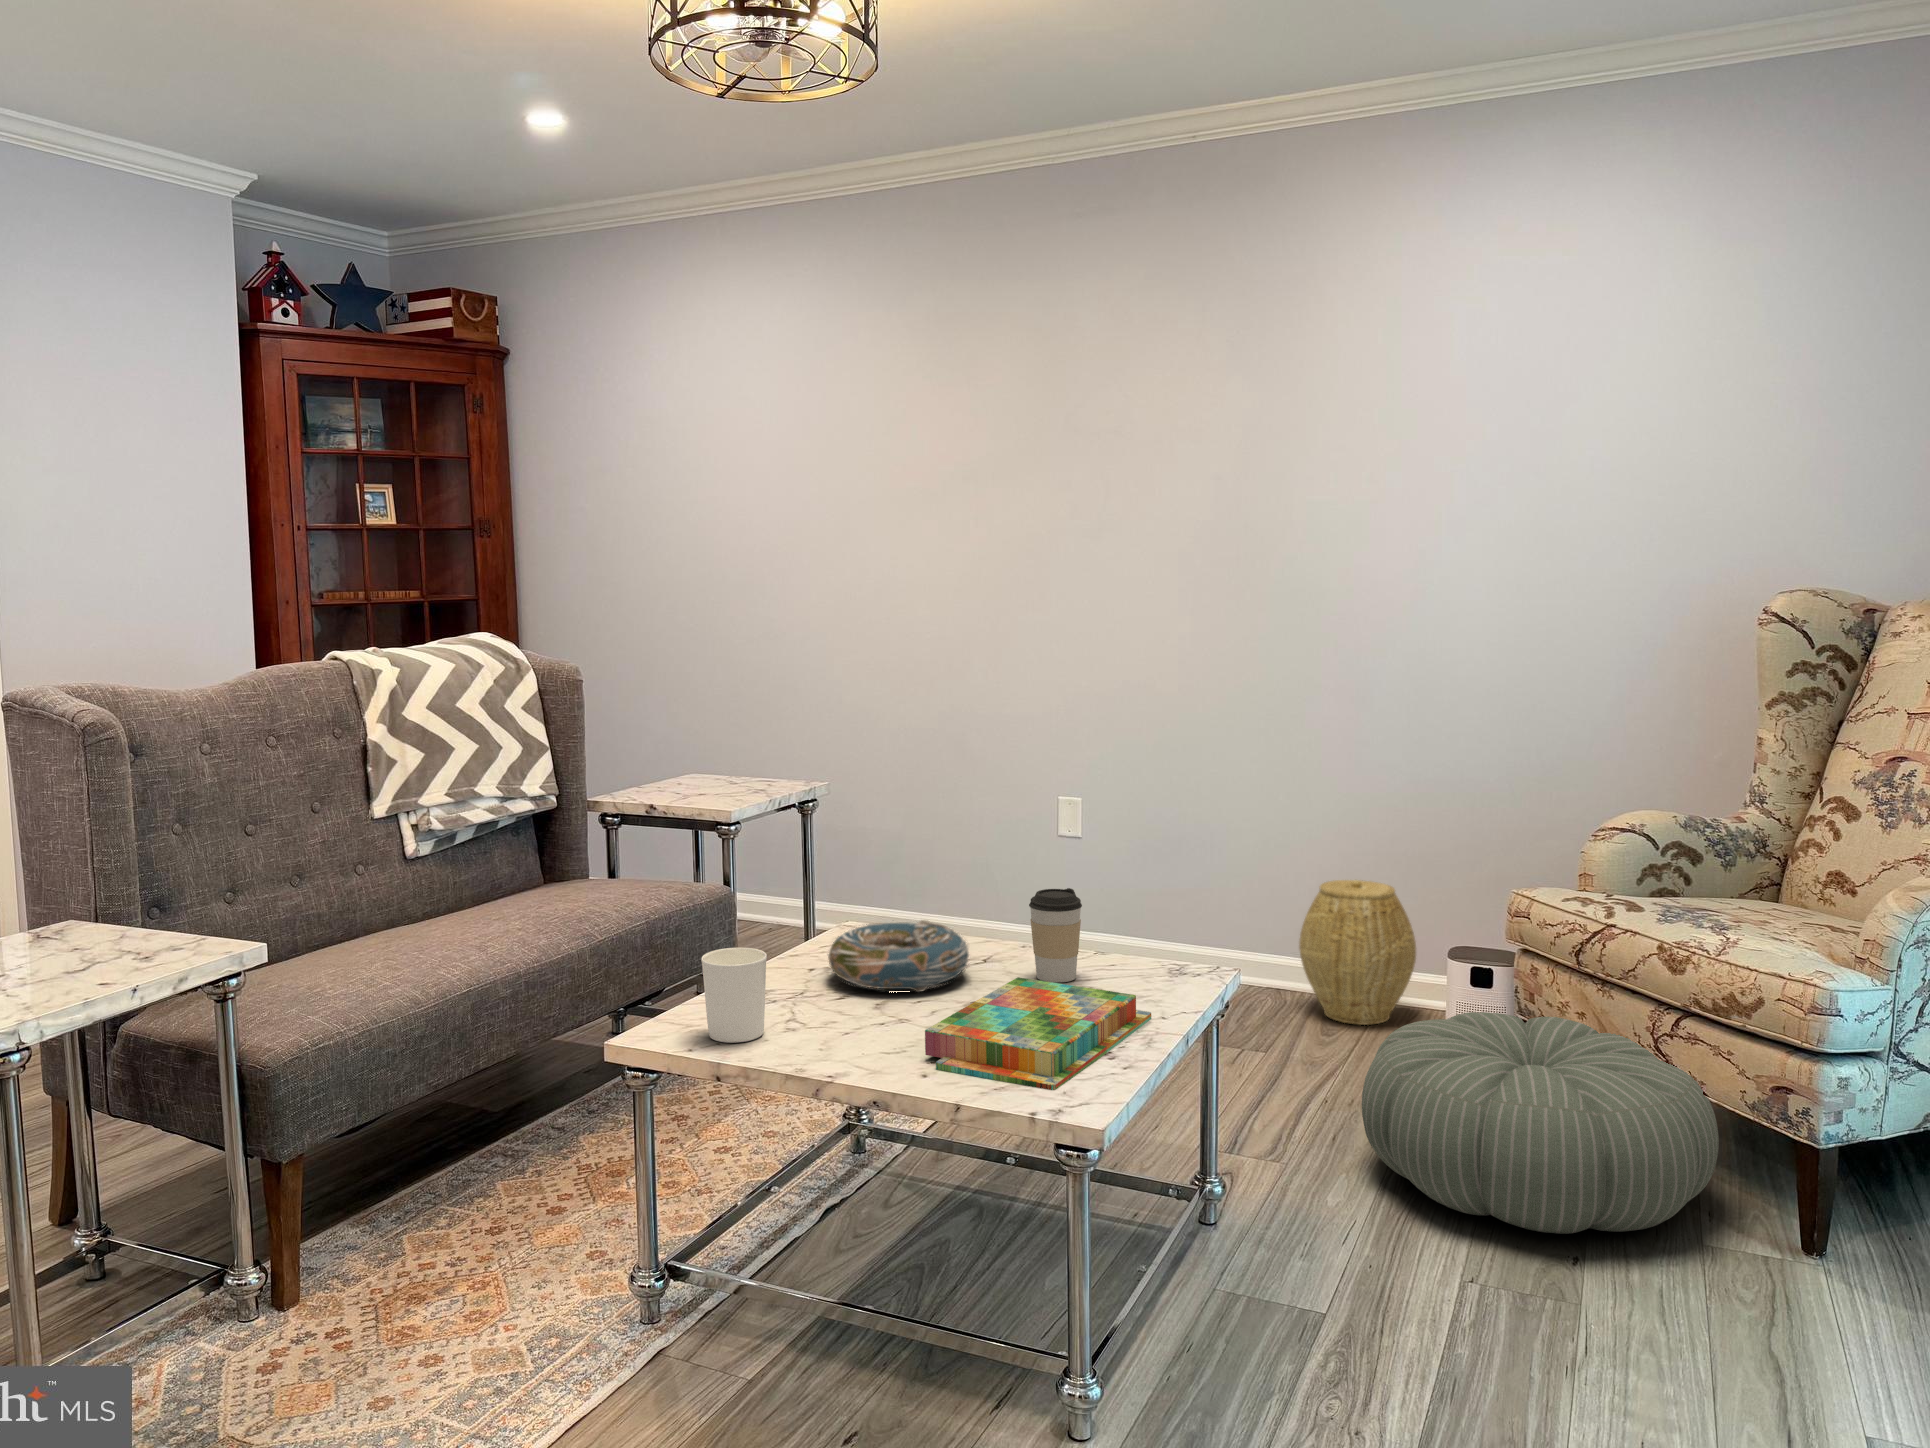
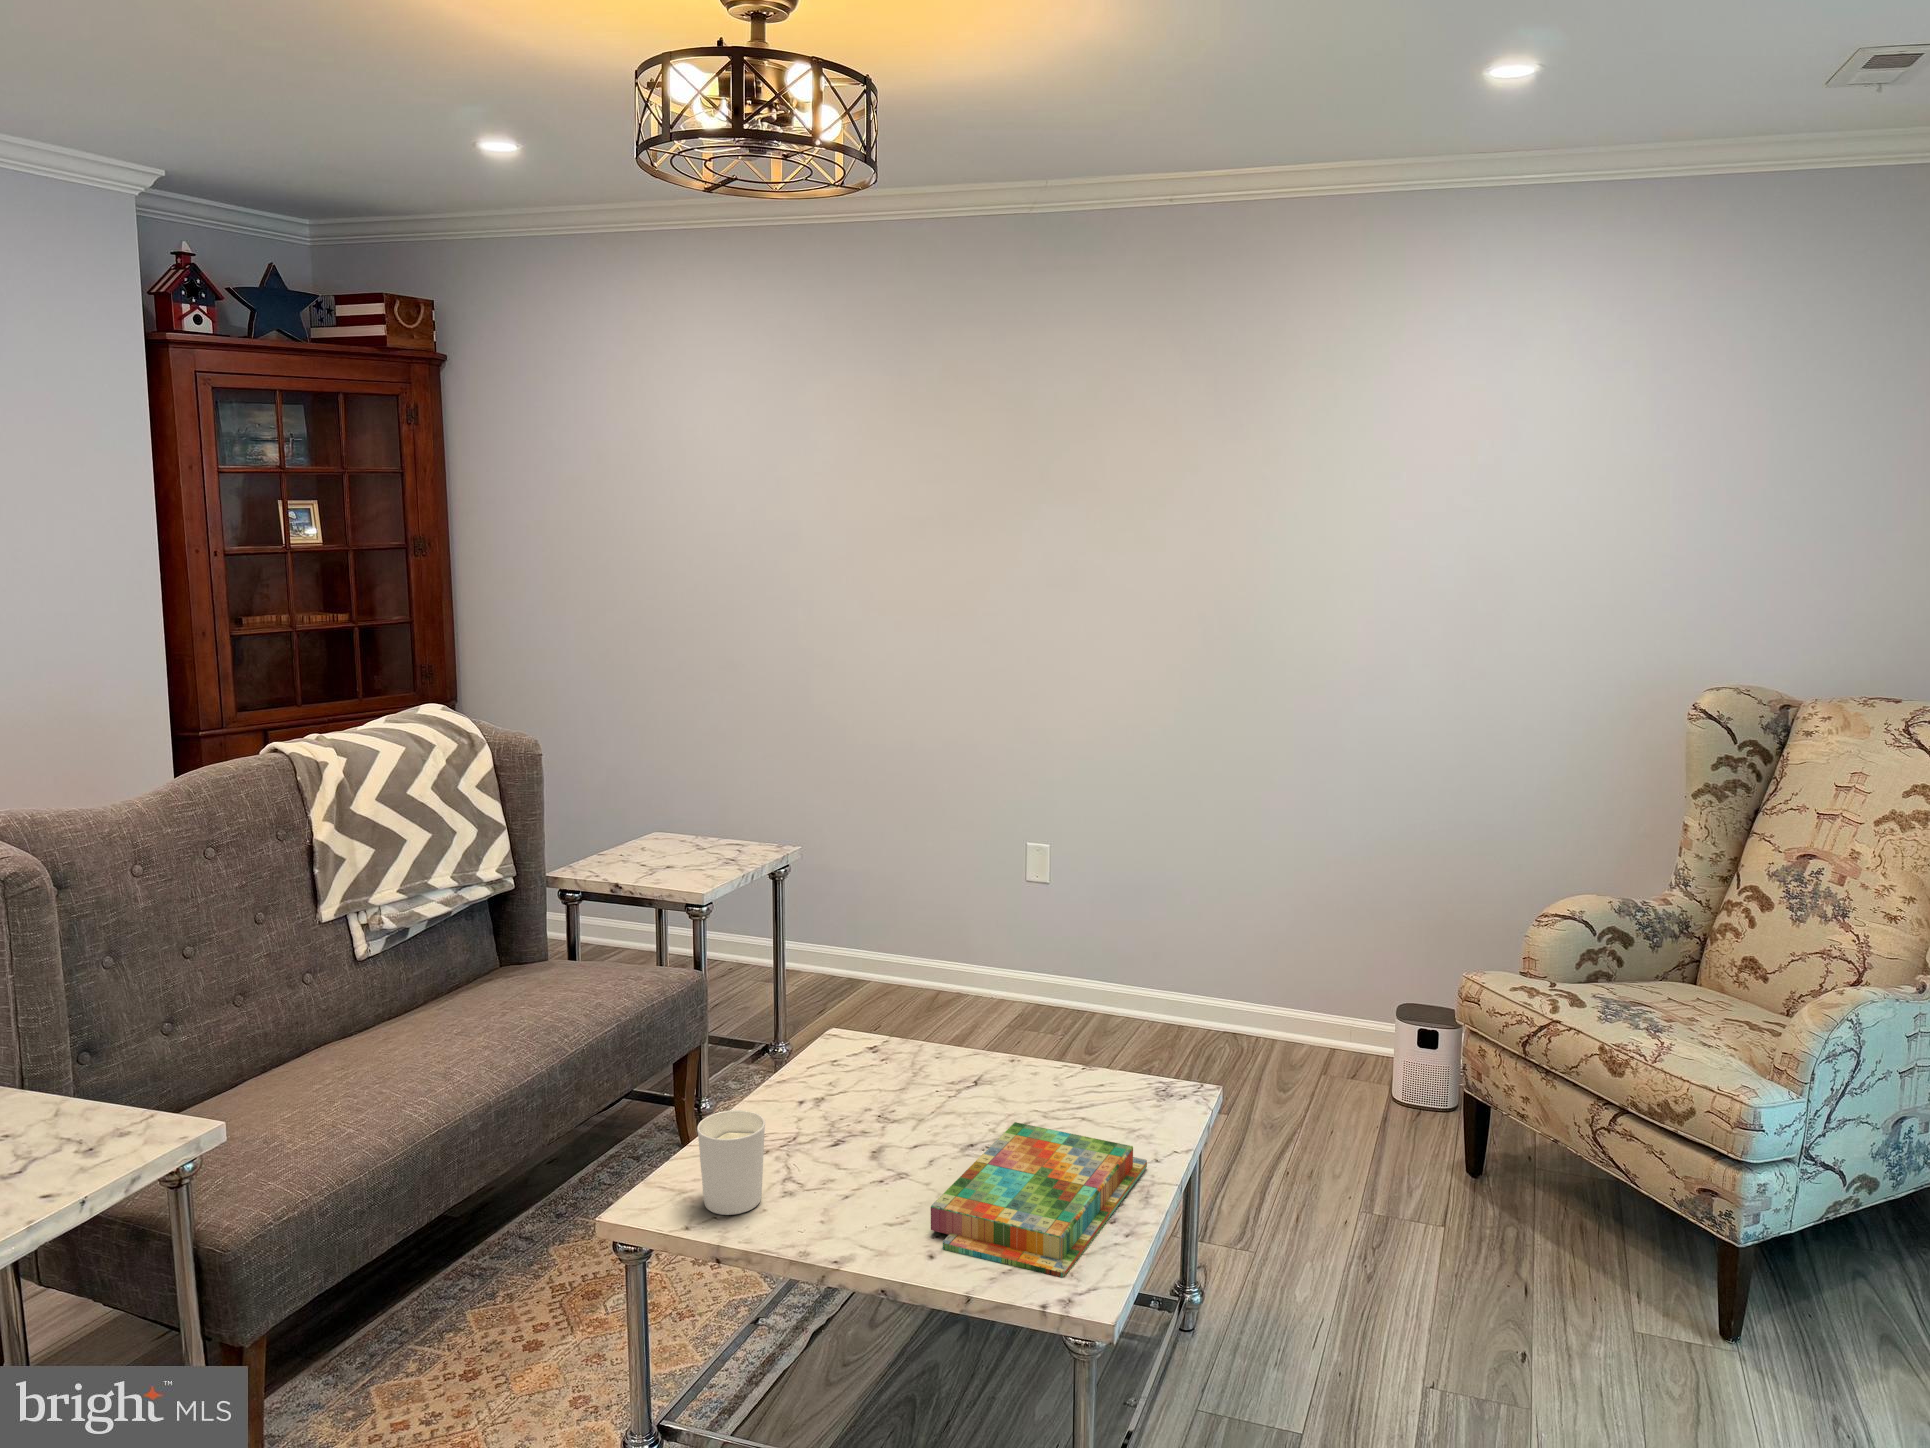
woven basket: present [1299,880,1416,1025] -> none [1257,935,1365,1076]
coffee cup: present [1029,888,1082,982] -> none [1022,1016,1074,1112]
decorative bowl: present [828,920,969,992] -> none [818,1044,963,1131]
pouf: present [1362,1012,1719,1234] -> none [1327,1094,1648,1328]

